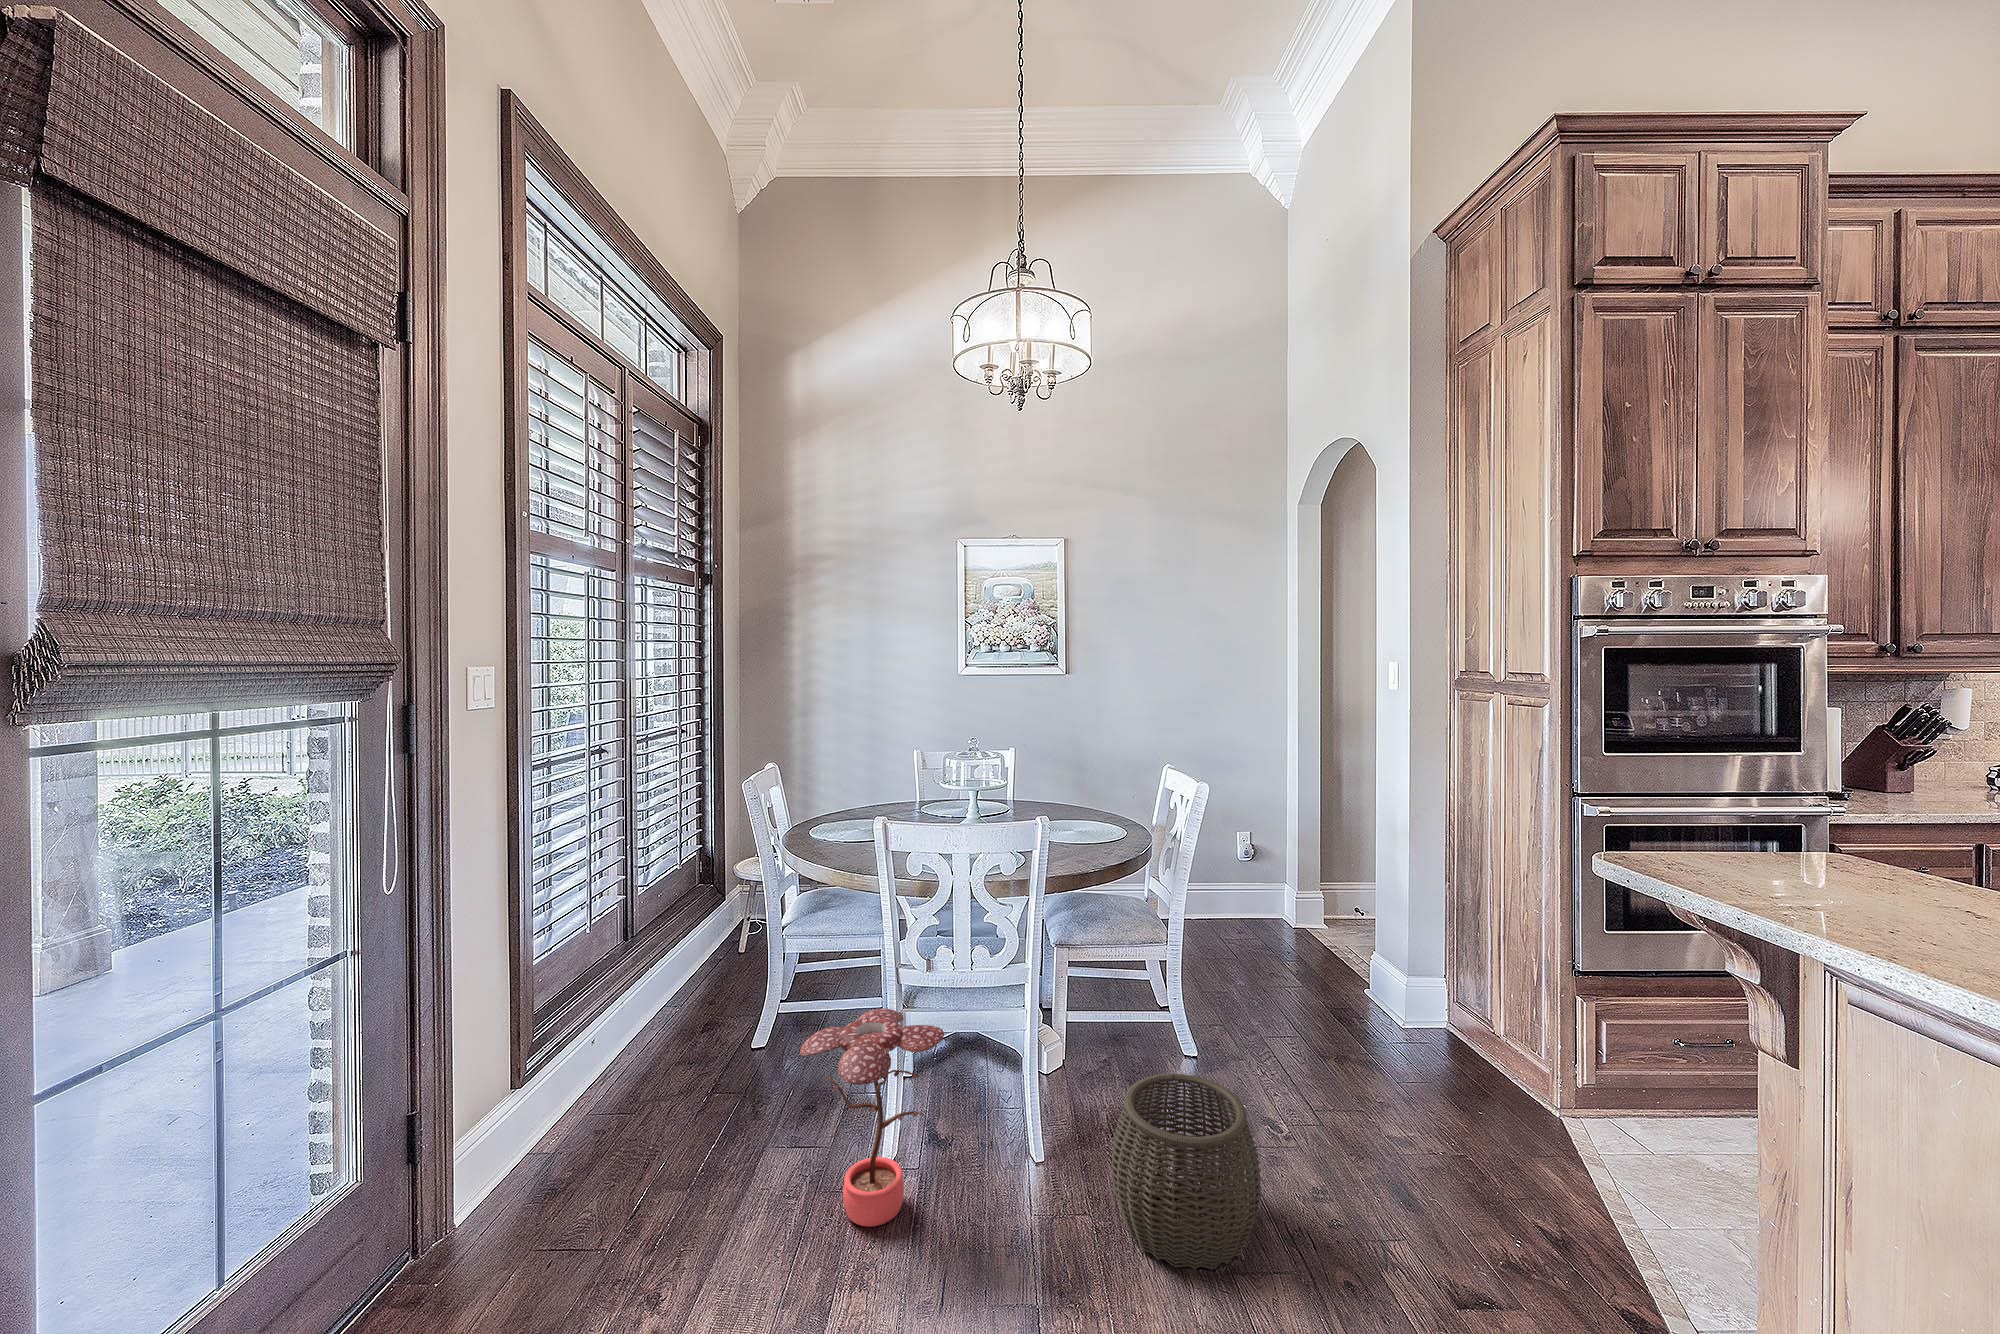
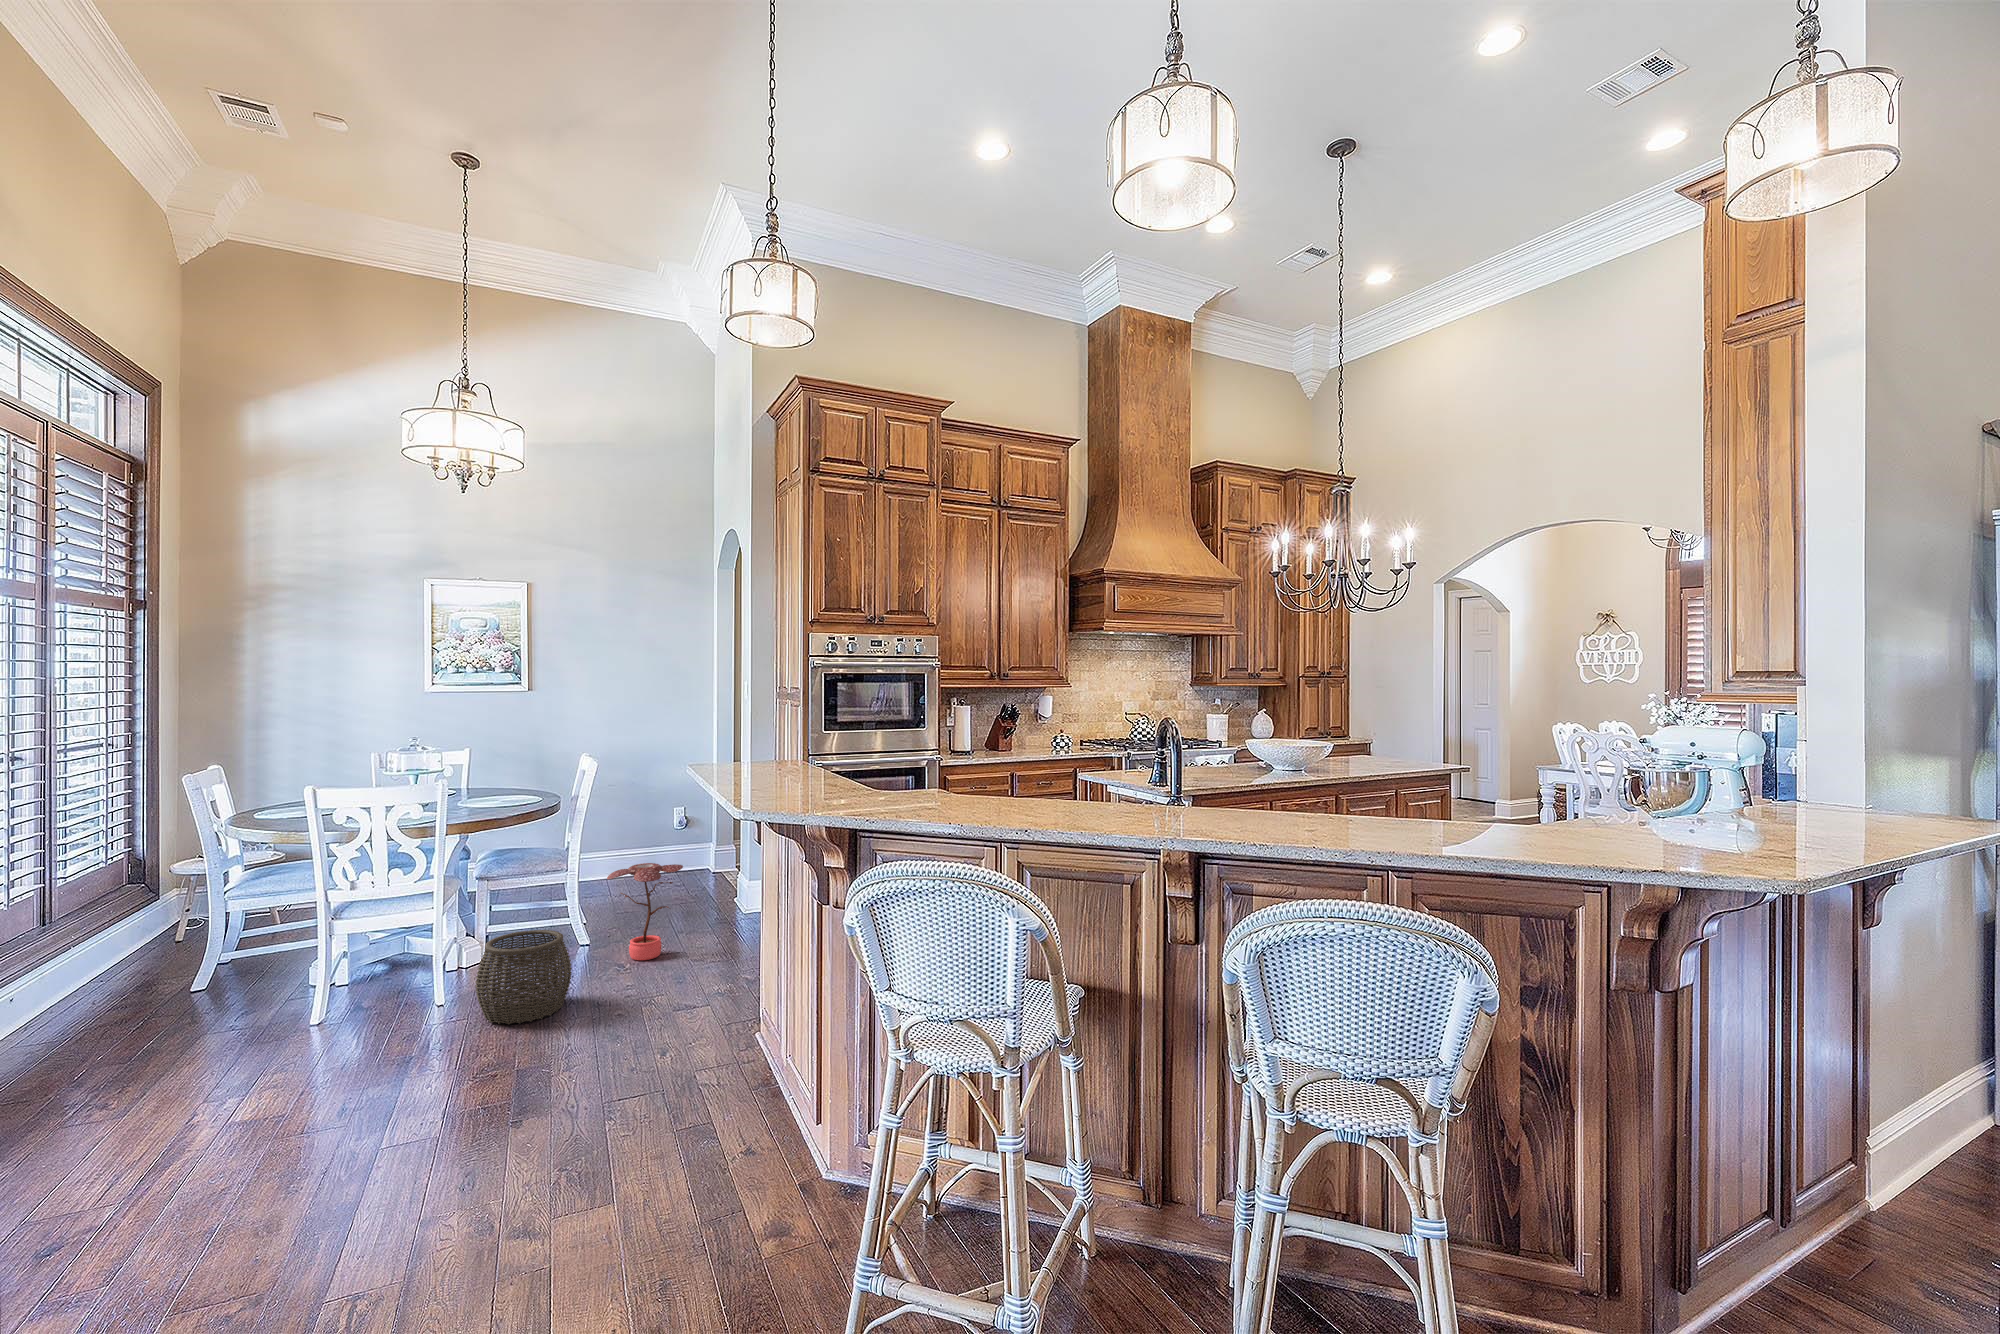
potted plant: present [800,1008,944,1227] -> present [607,863,683,960]

